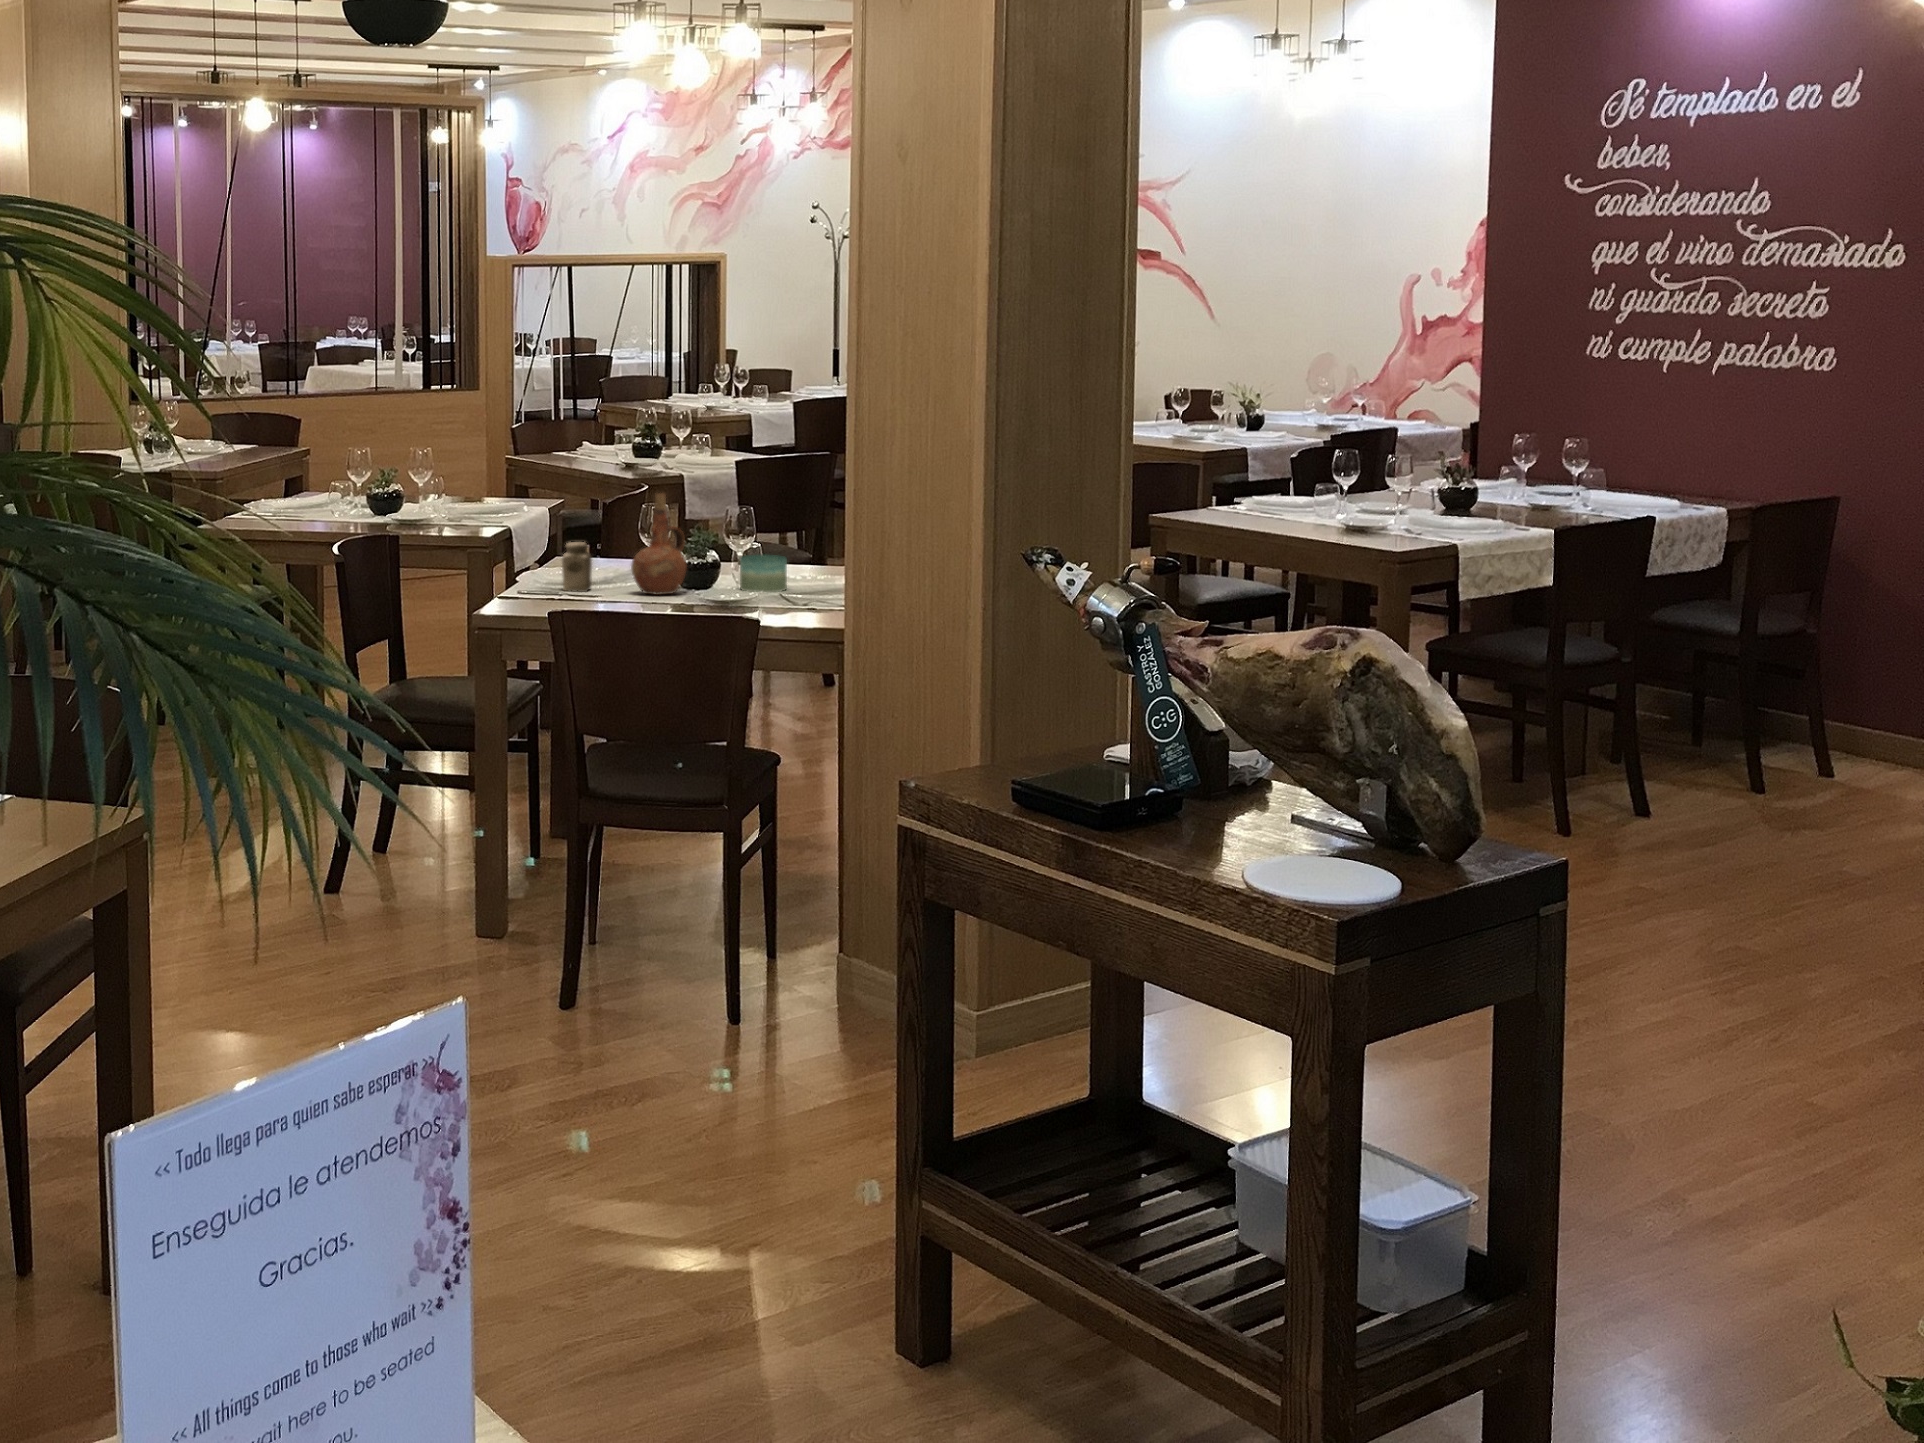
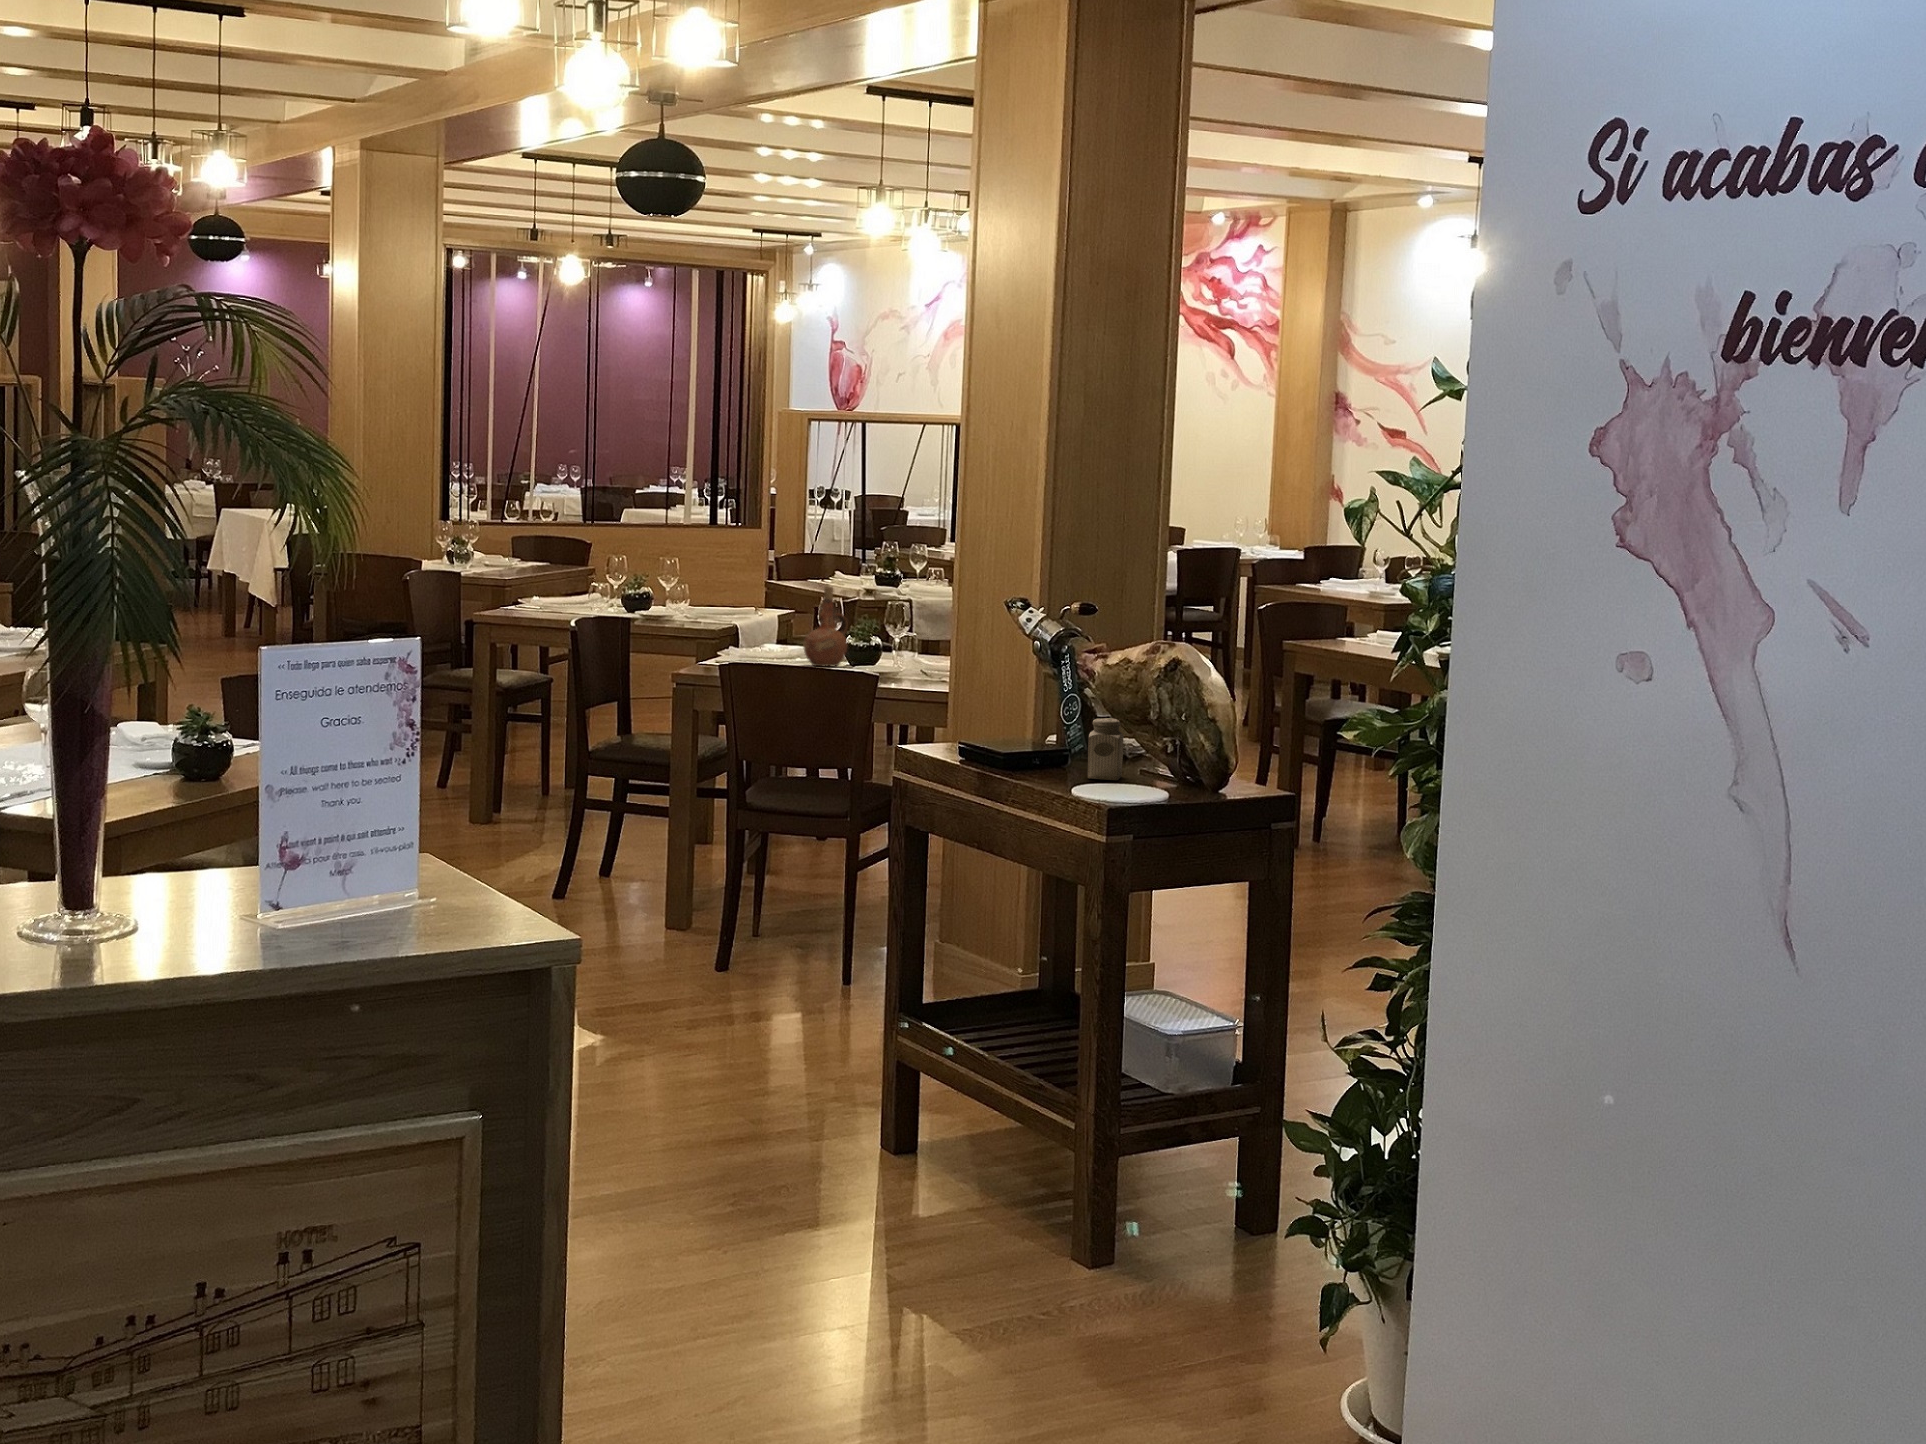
salt shaker: present [562,542,592,592] -> present [1088,718,1124,780]
candle: present [740,555,787,592] -> none [893,641,932,670]

